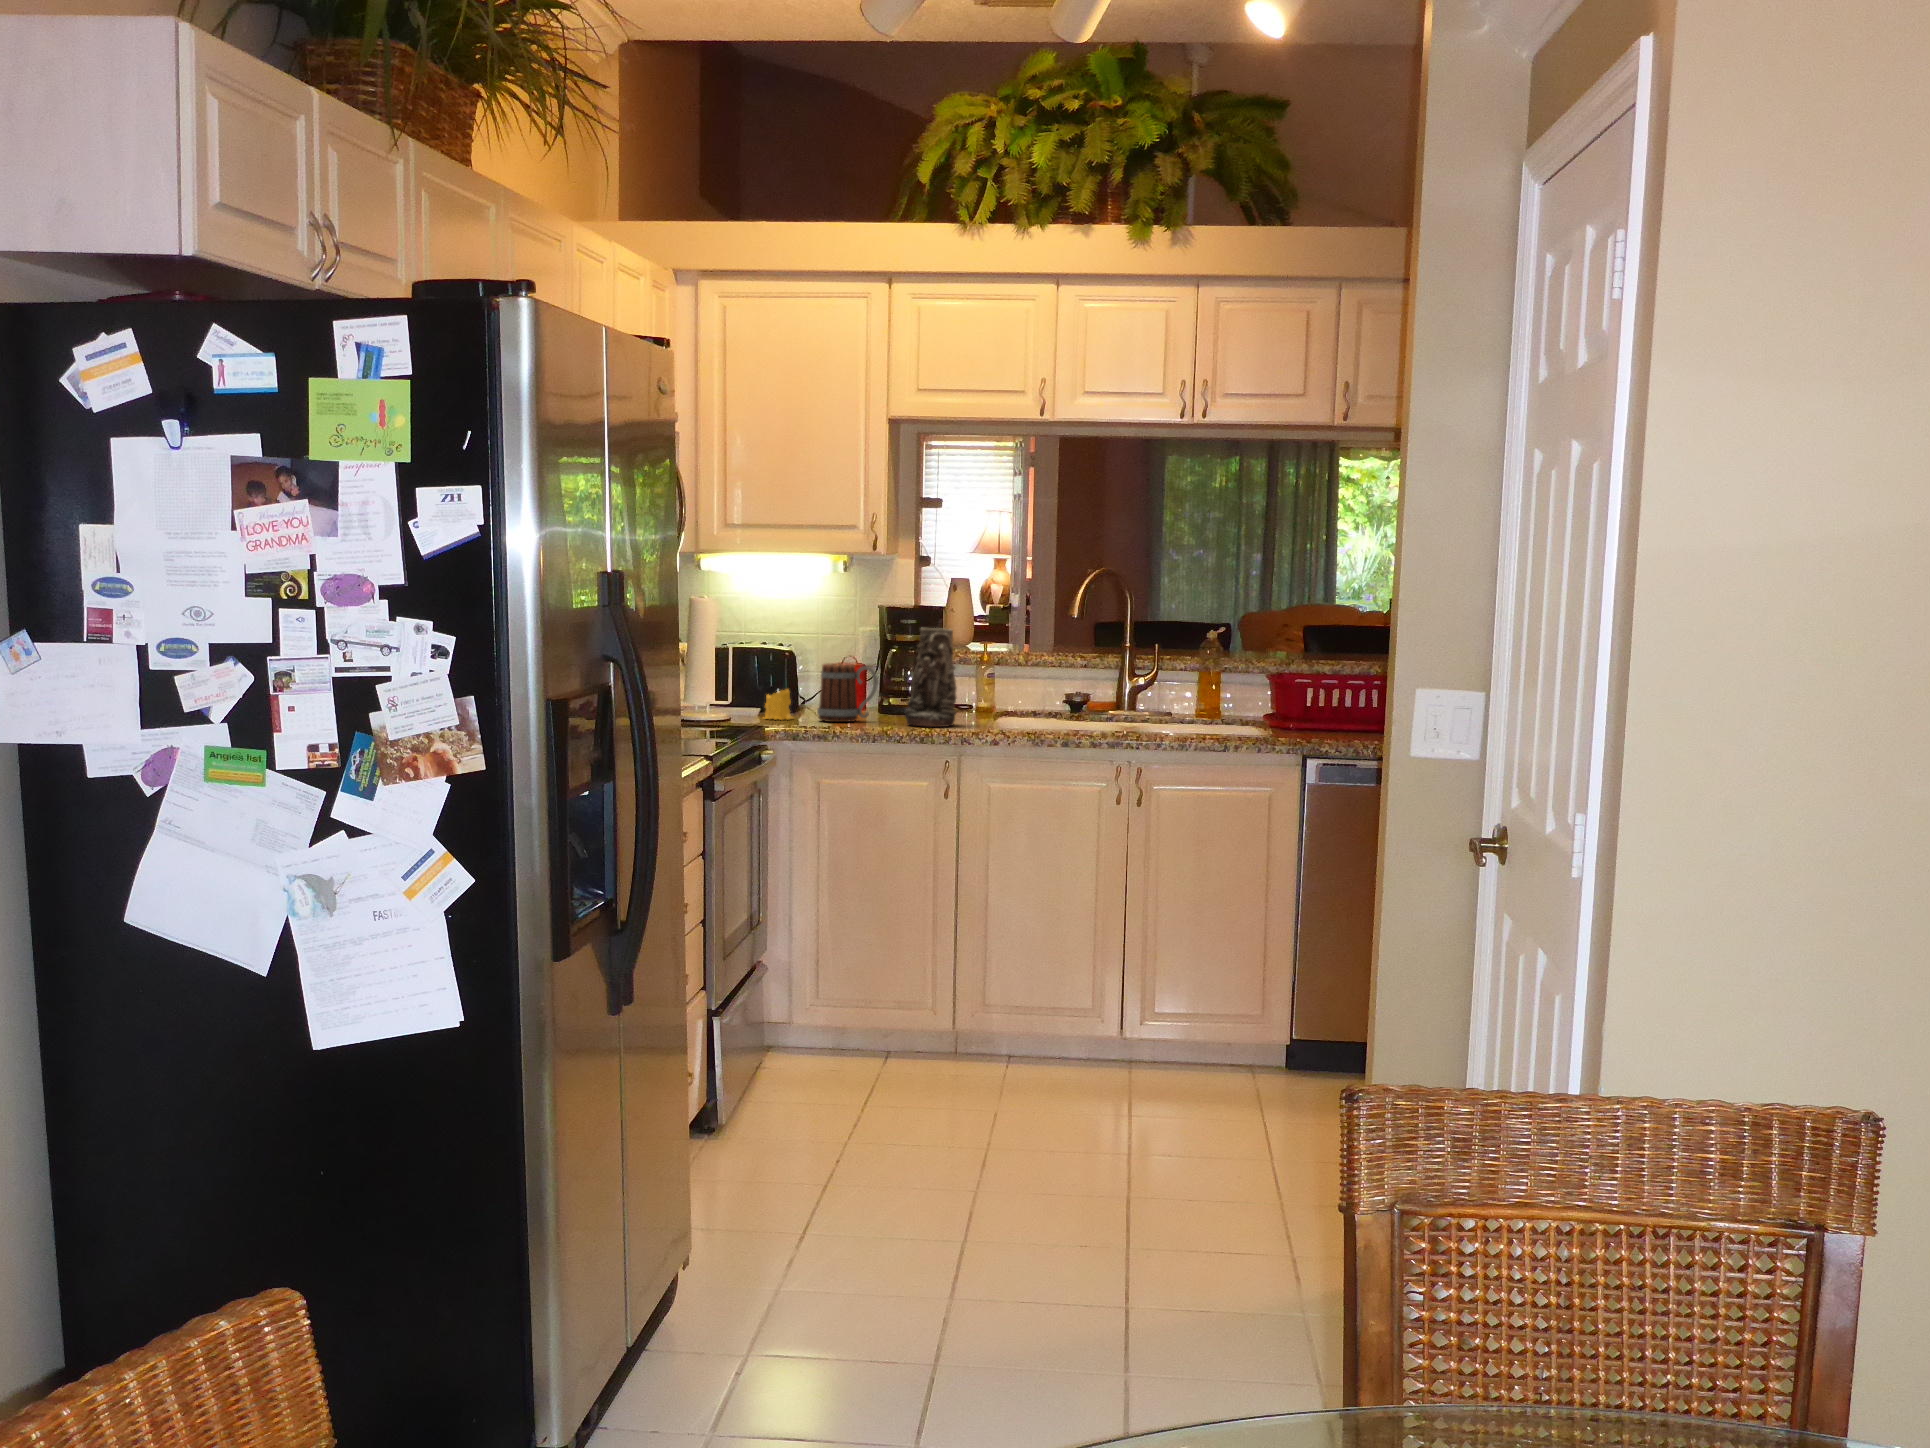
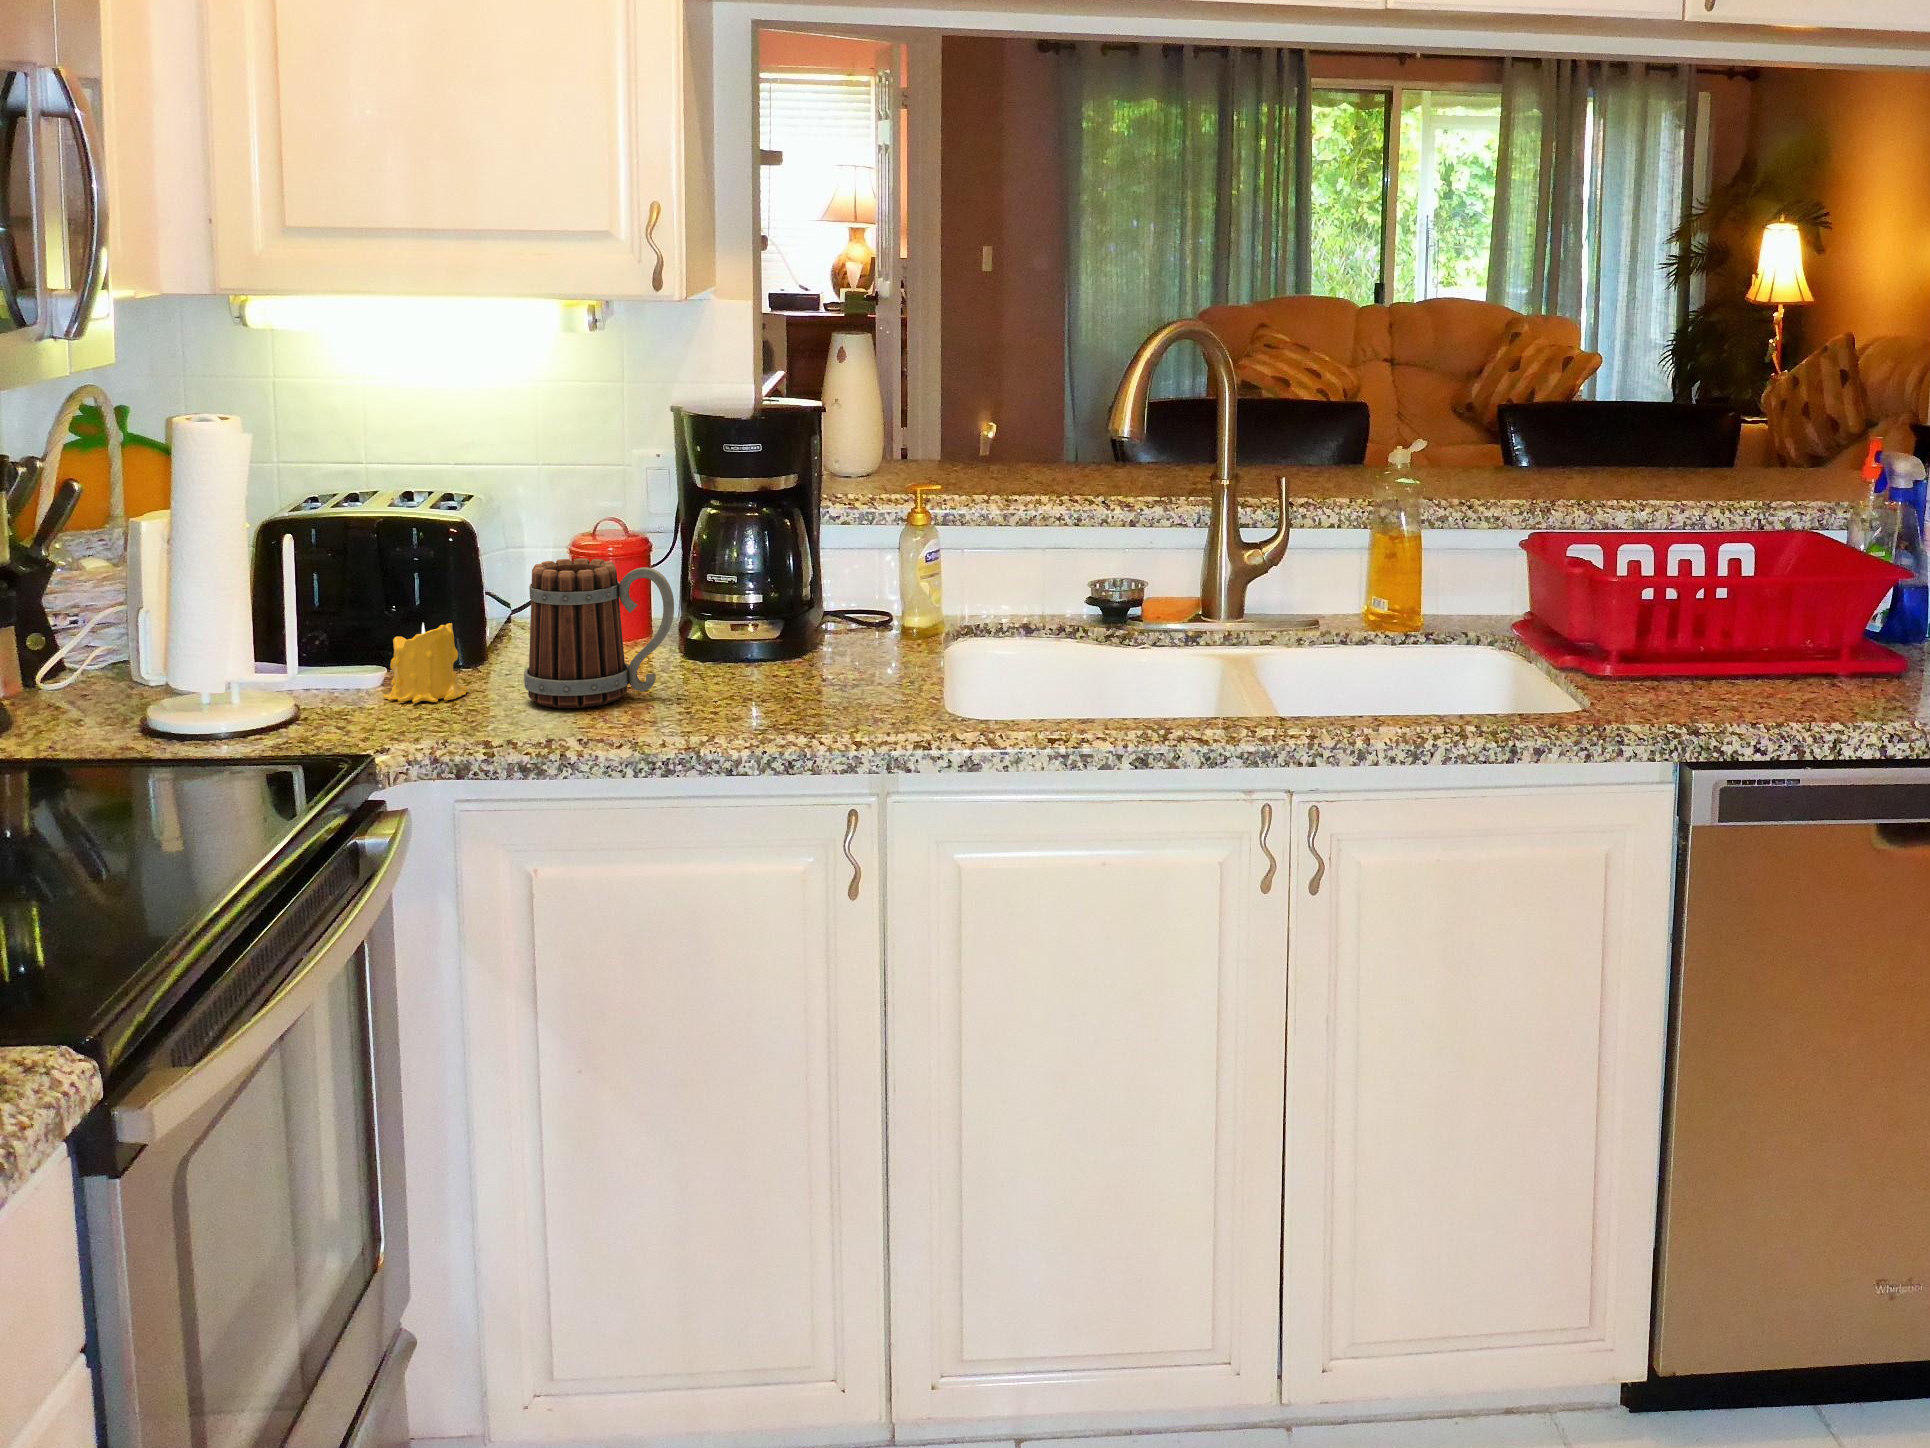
vase: present [905,628,957,727] -> none [745,479,872,724]

